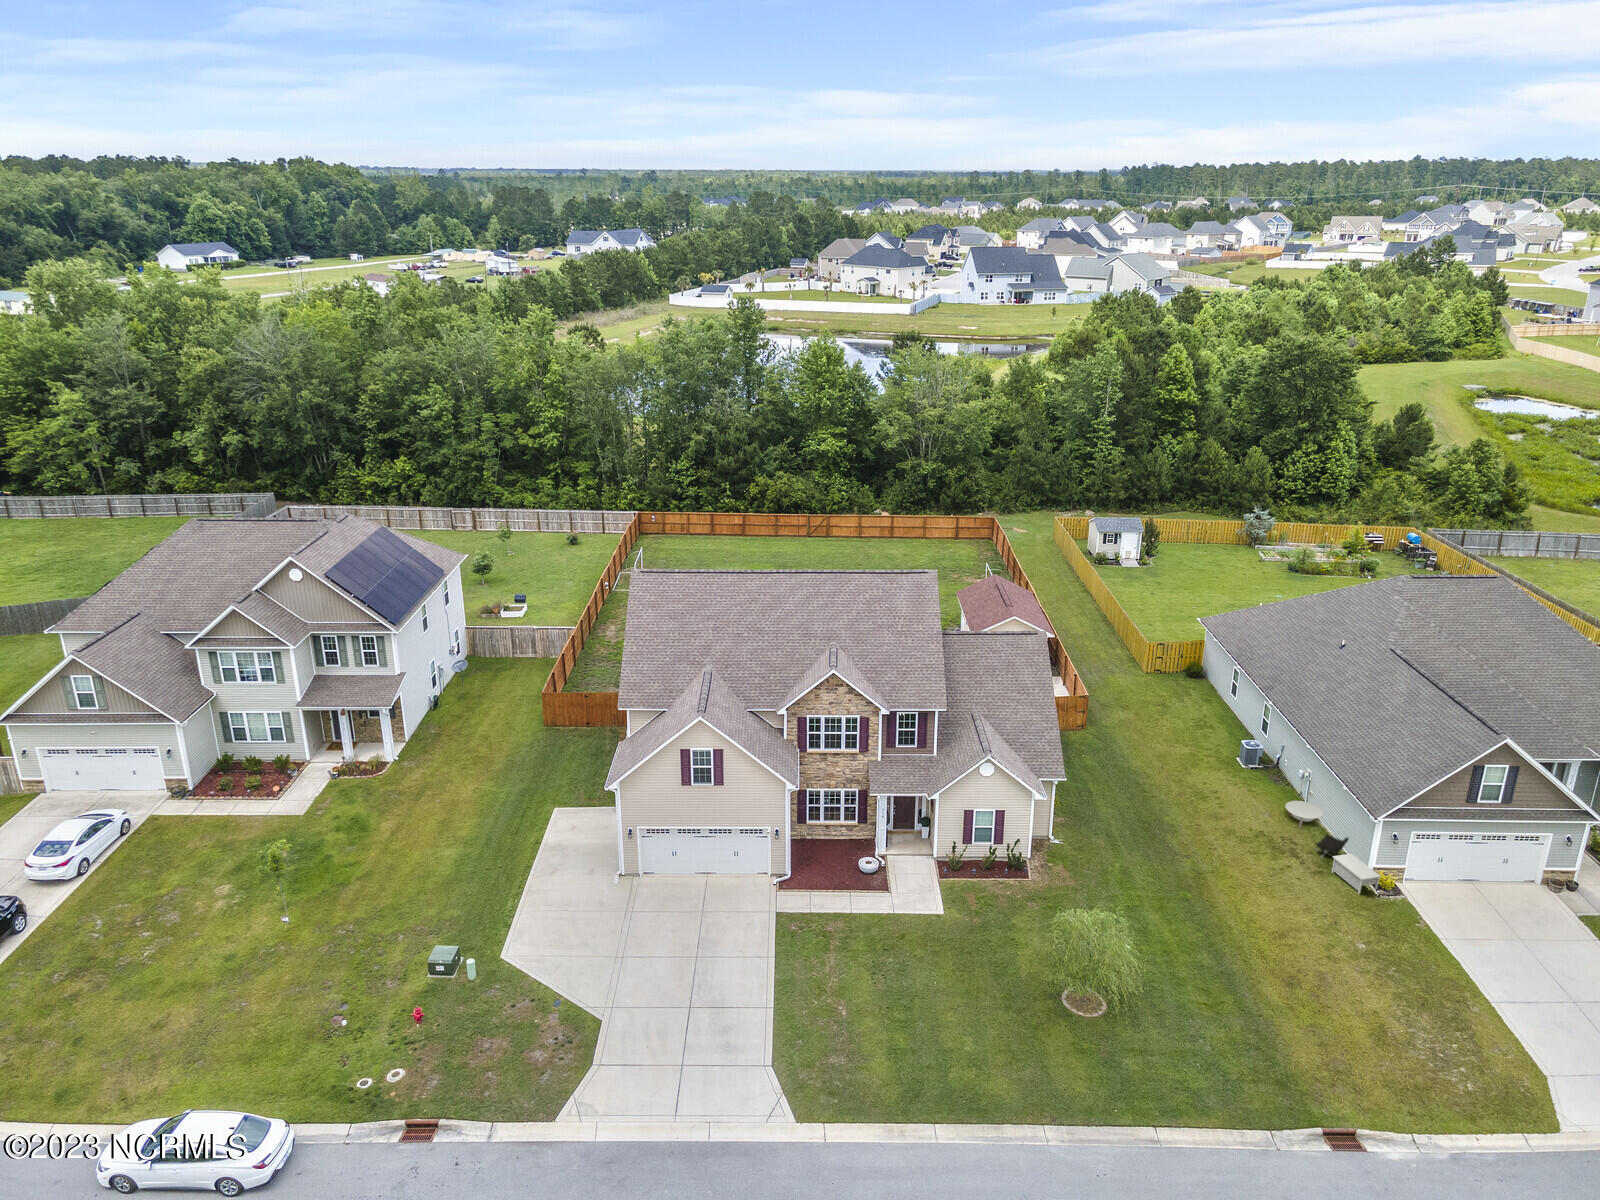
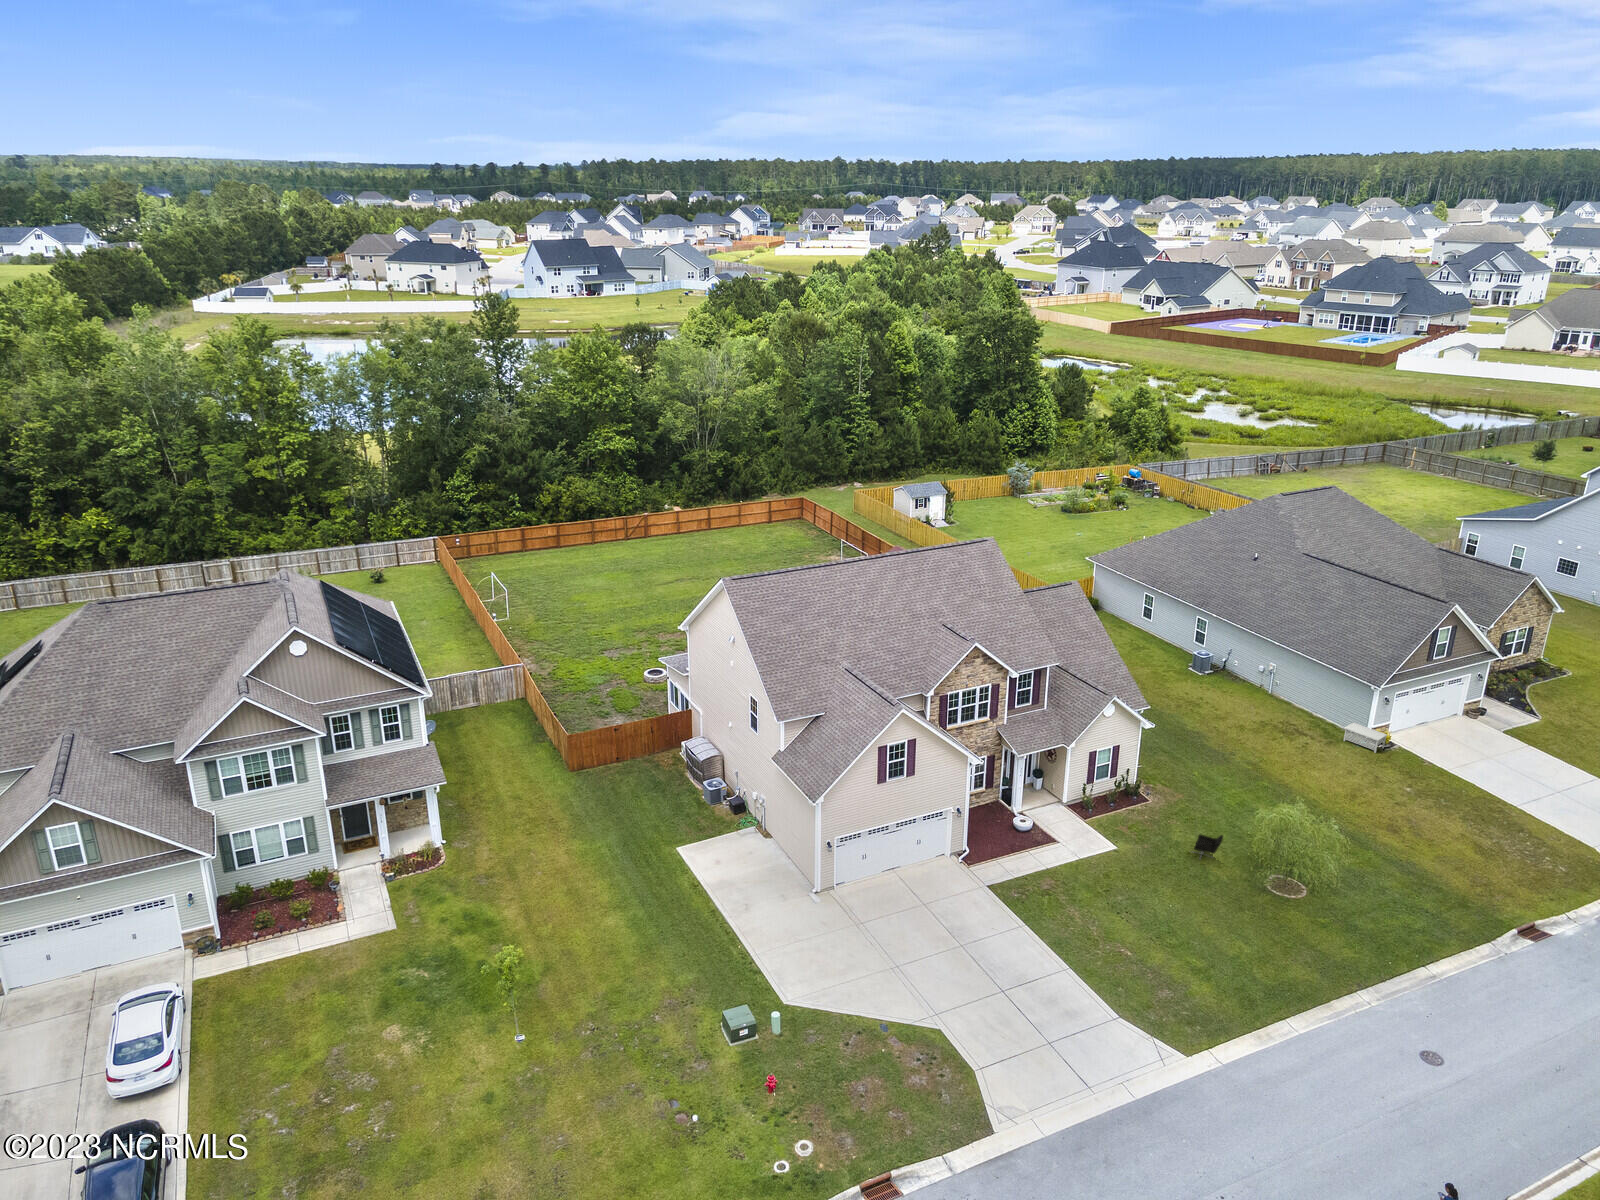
round table: present [1285,801,1323,829] -> none [1275,690,1306,713]
lounge chair: present [1314,835,1349,856] -> present [1194,834,1223,858]

